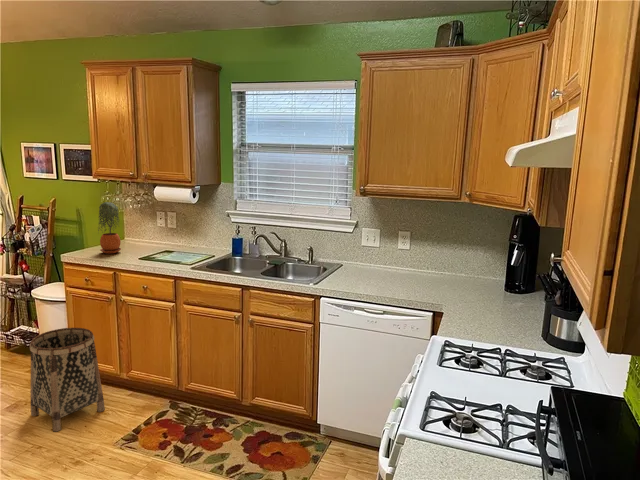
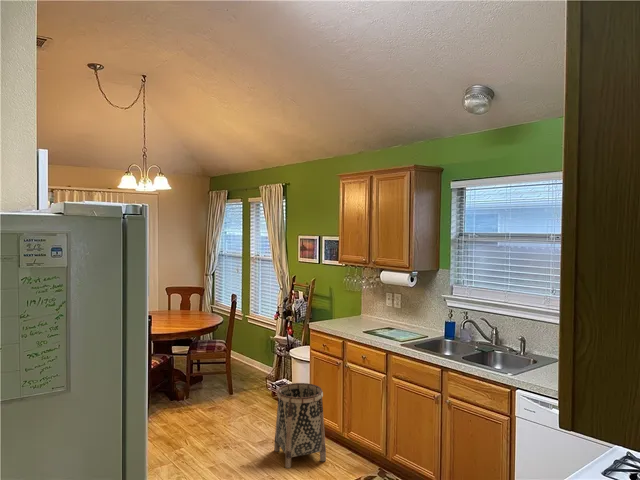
potted plant: present [98,202,121,254] -> none [336,282,354,326]

